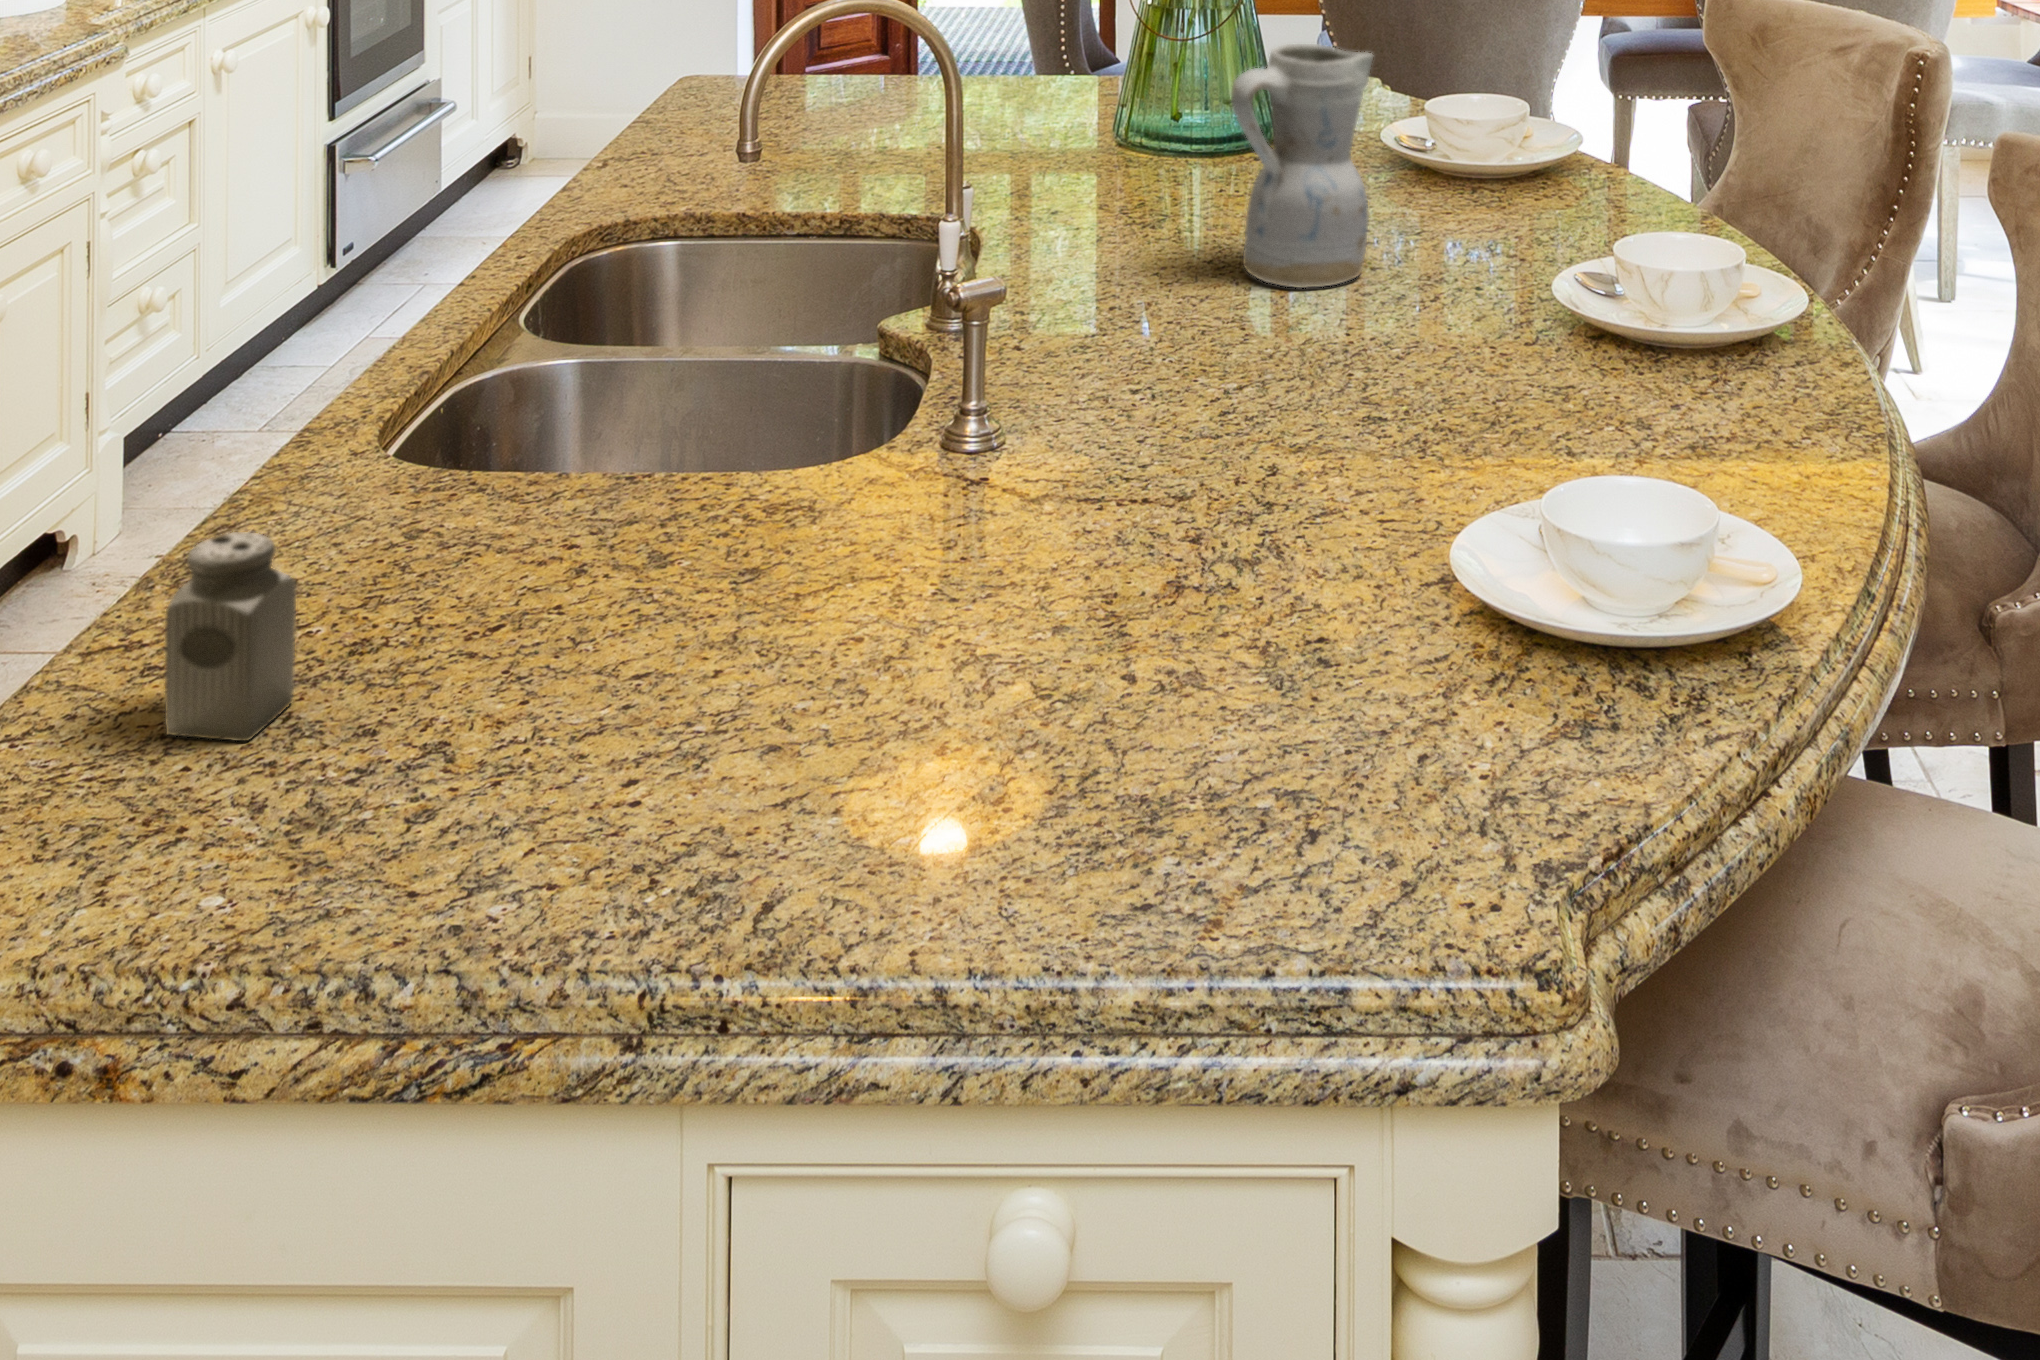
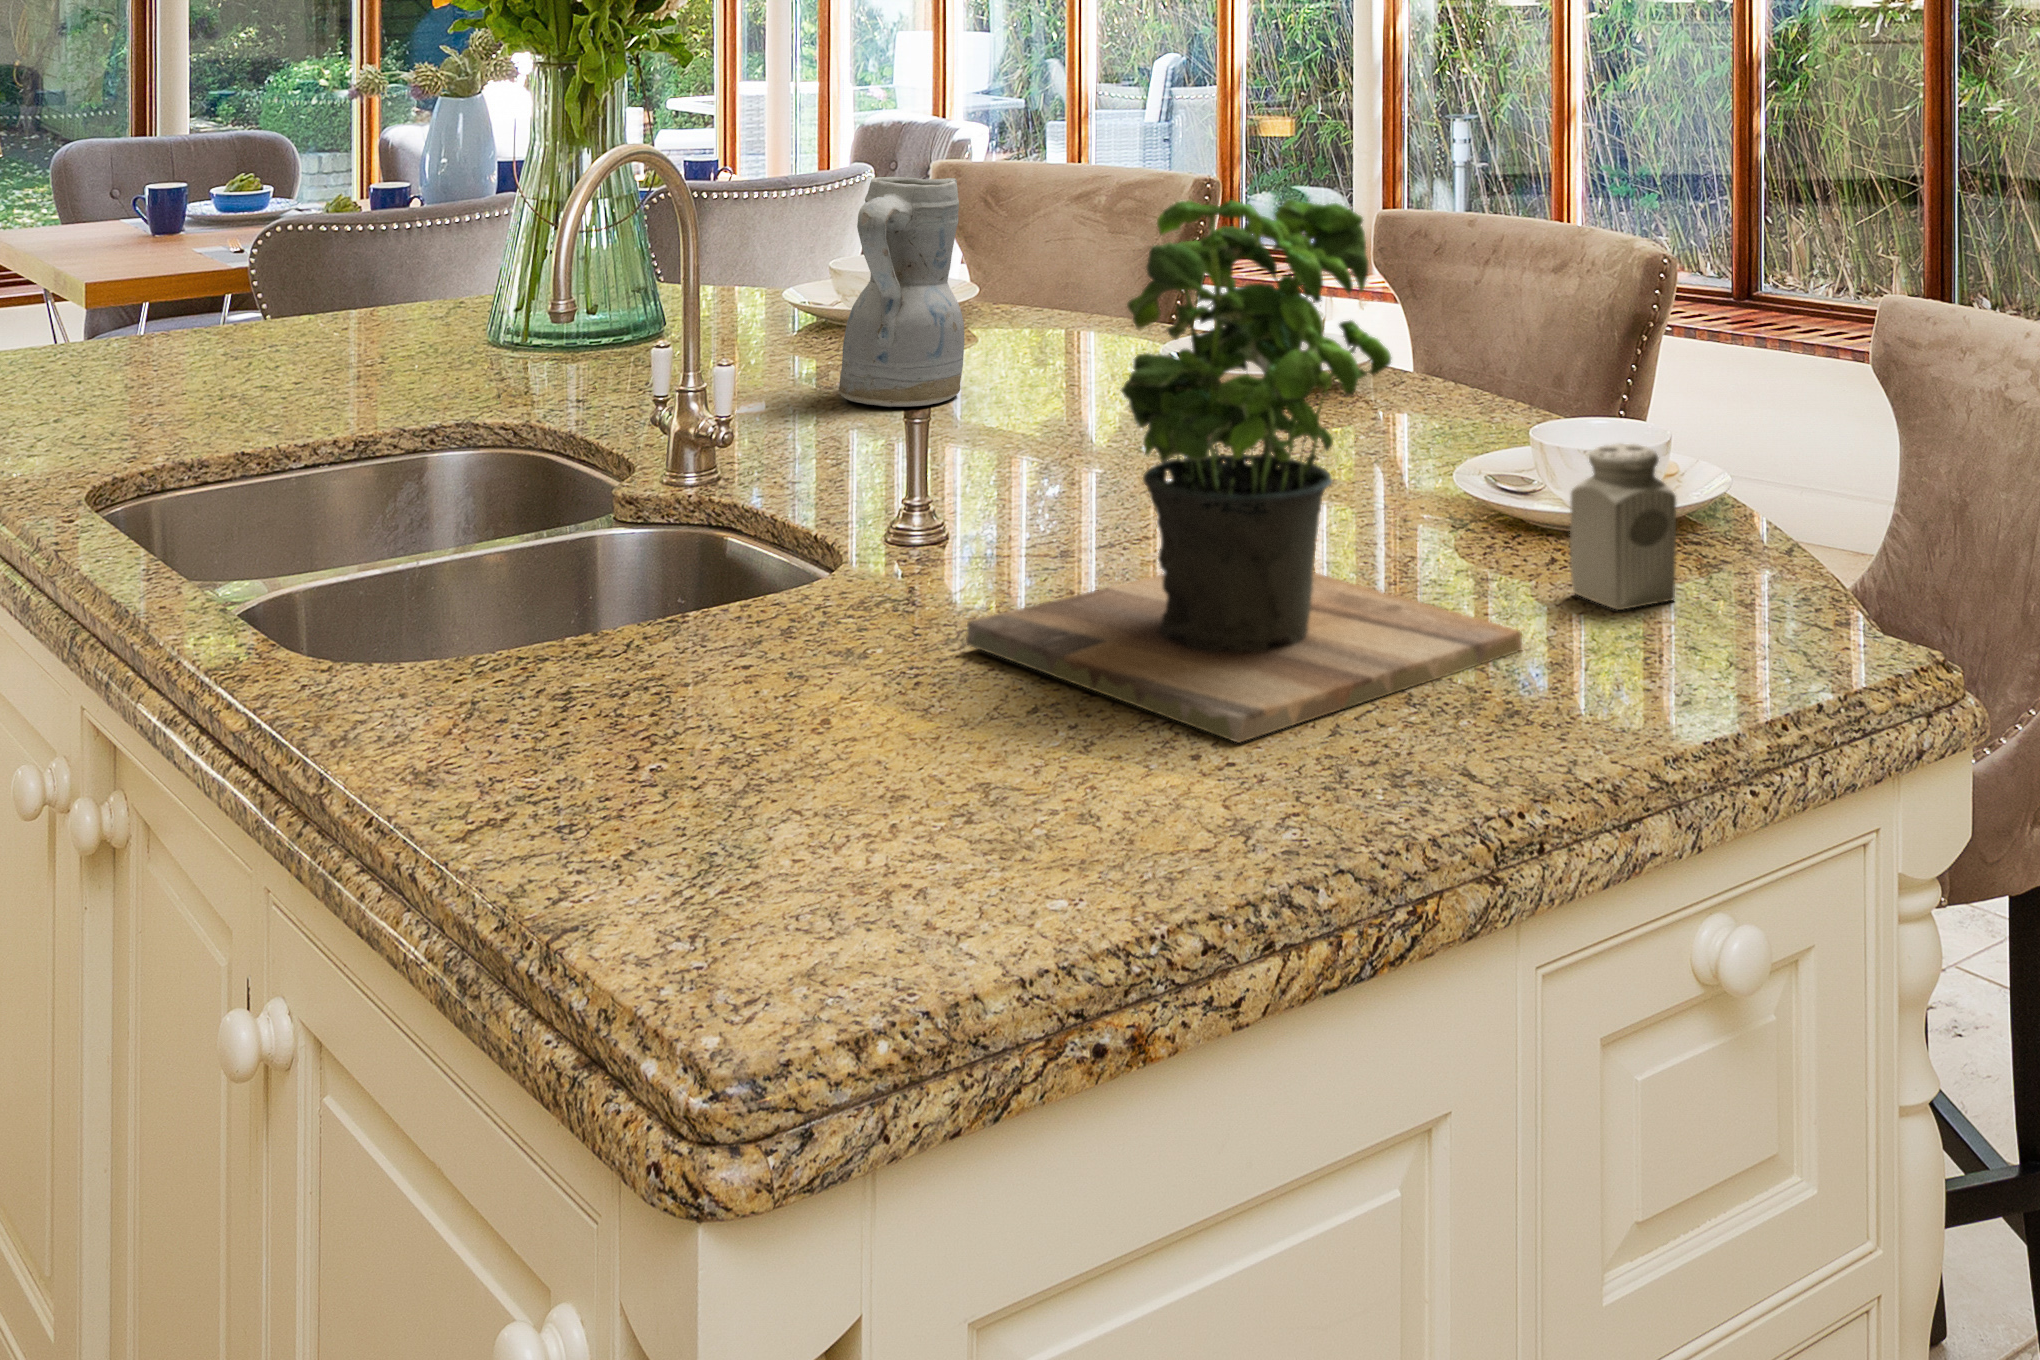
potted plant: none [689,196,1147,786] -> present [966,200,1522,742]
salt shaker: present [165,532,297,741] -> present [1570,444,1676,610]

